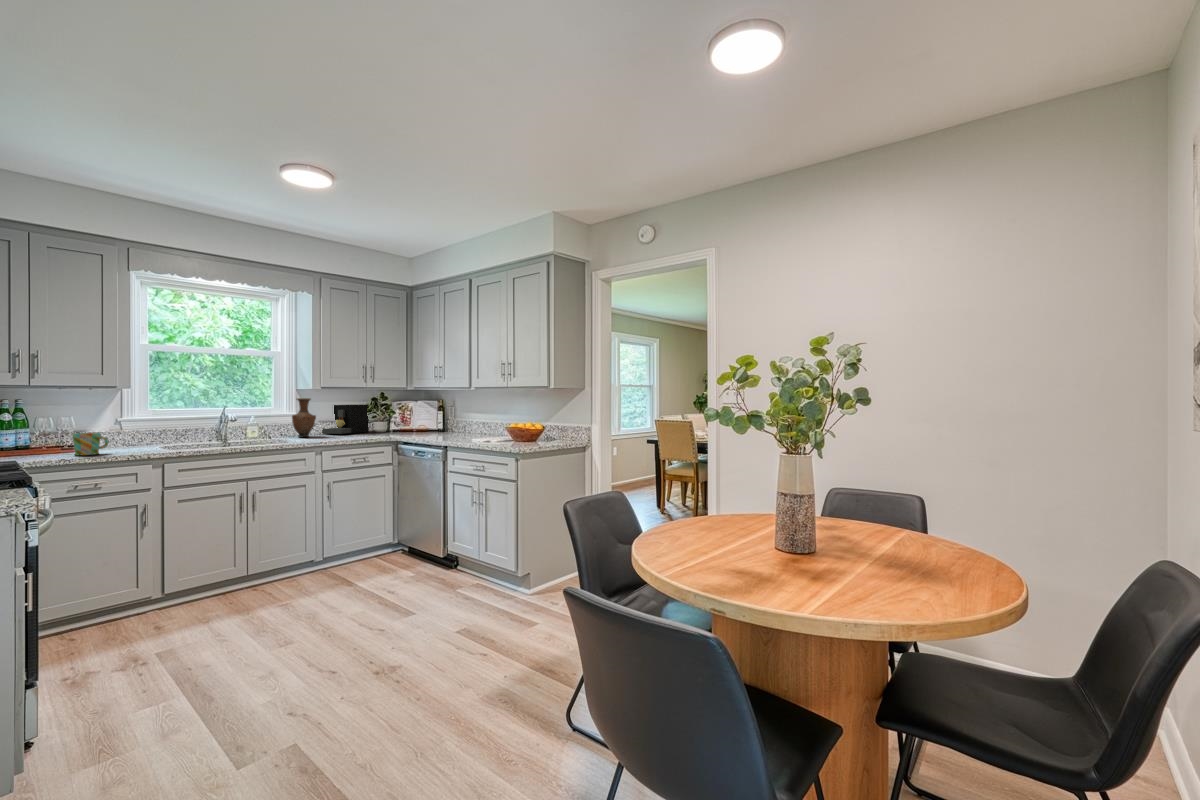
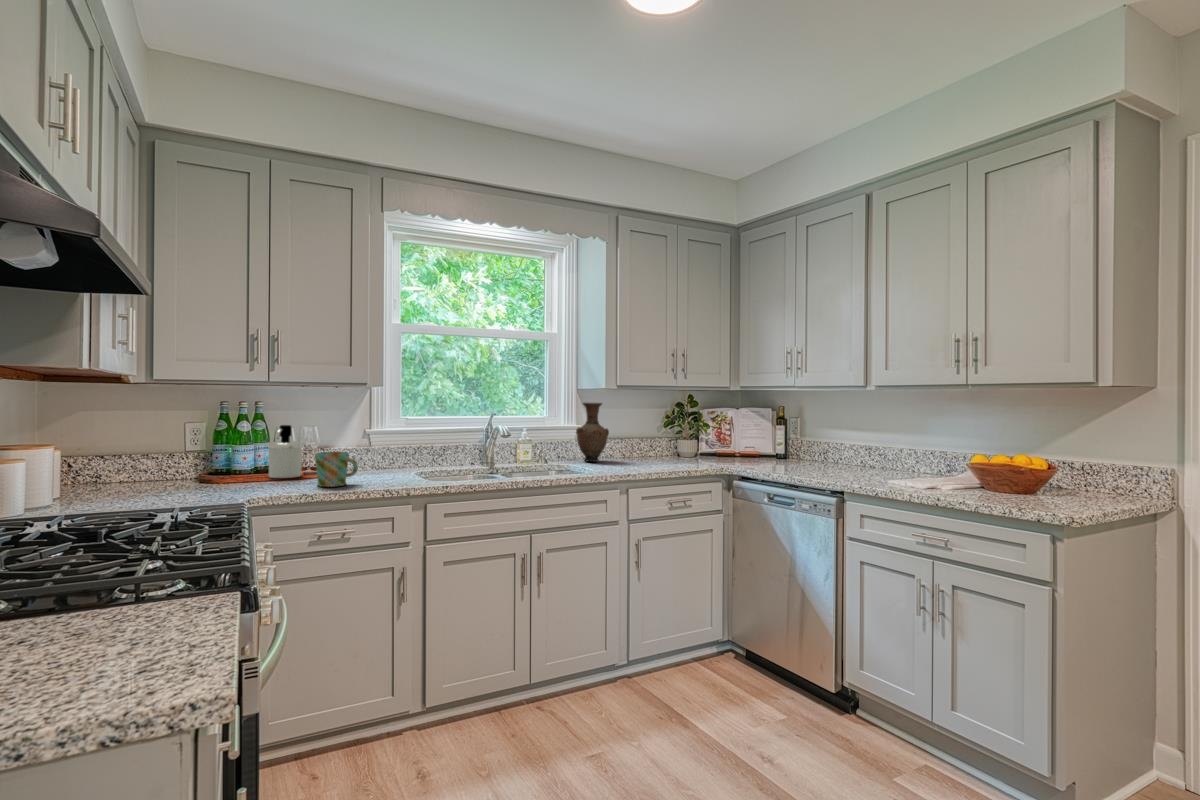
coffee maker: present [322,404,369,434] -> none [611,412,671,457]
soap dispenser: none [29,416,61,452] -> present [268,425,303,478]

